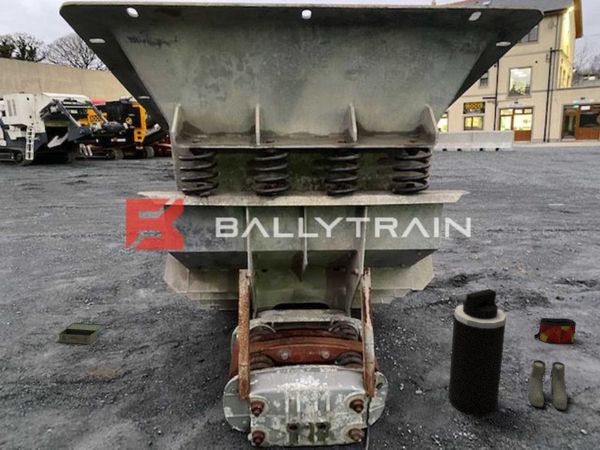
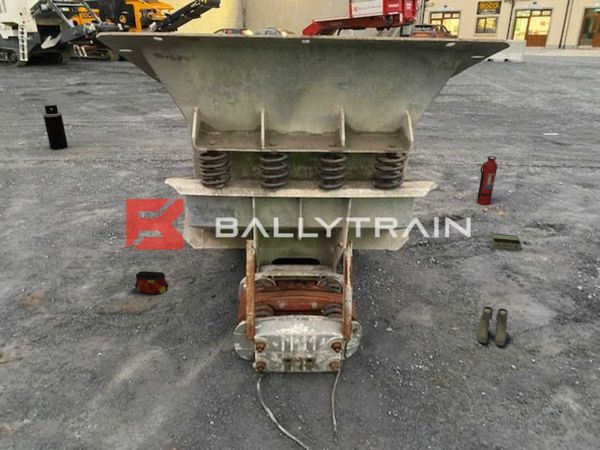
fire extinguisher: none [495,211,514,265] -> present [477,156,497,205]
trash can: present [448,289,506,416] -> present [43,105,68,150]
bag: present [534,318,576,344] -> present [135,271,169,295]
toolbox: present [59,323,103,344] -> present [491,234,521,250]

